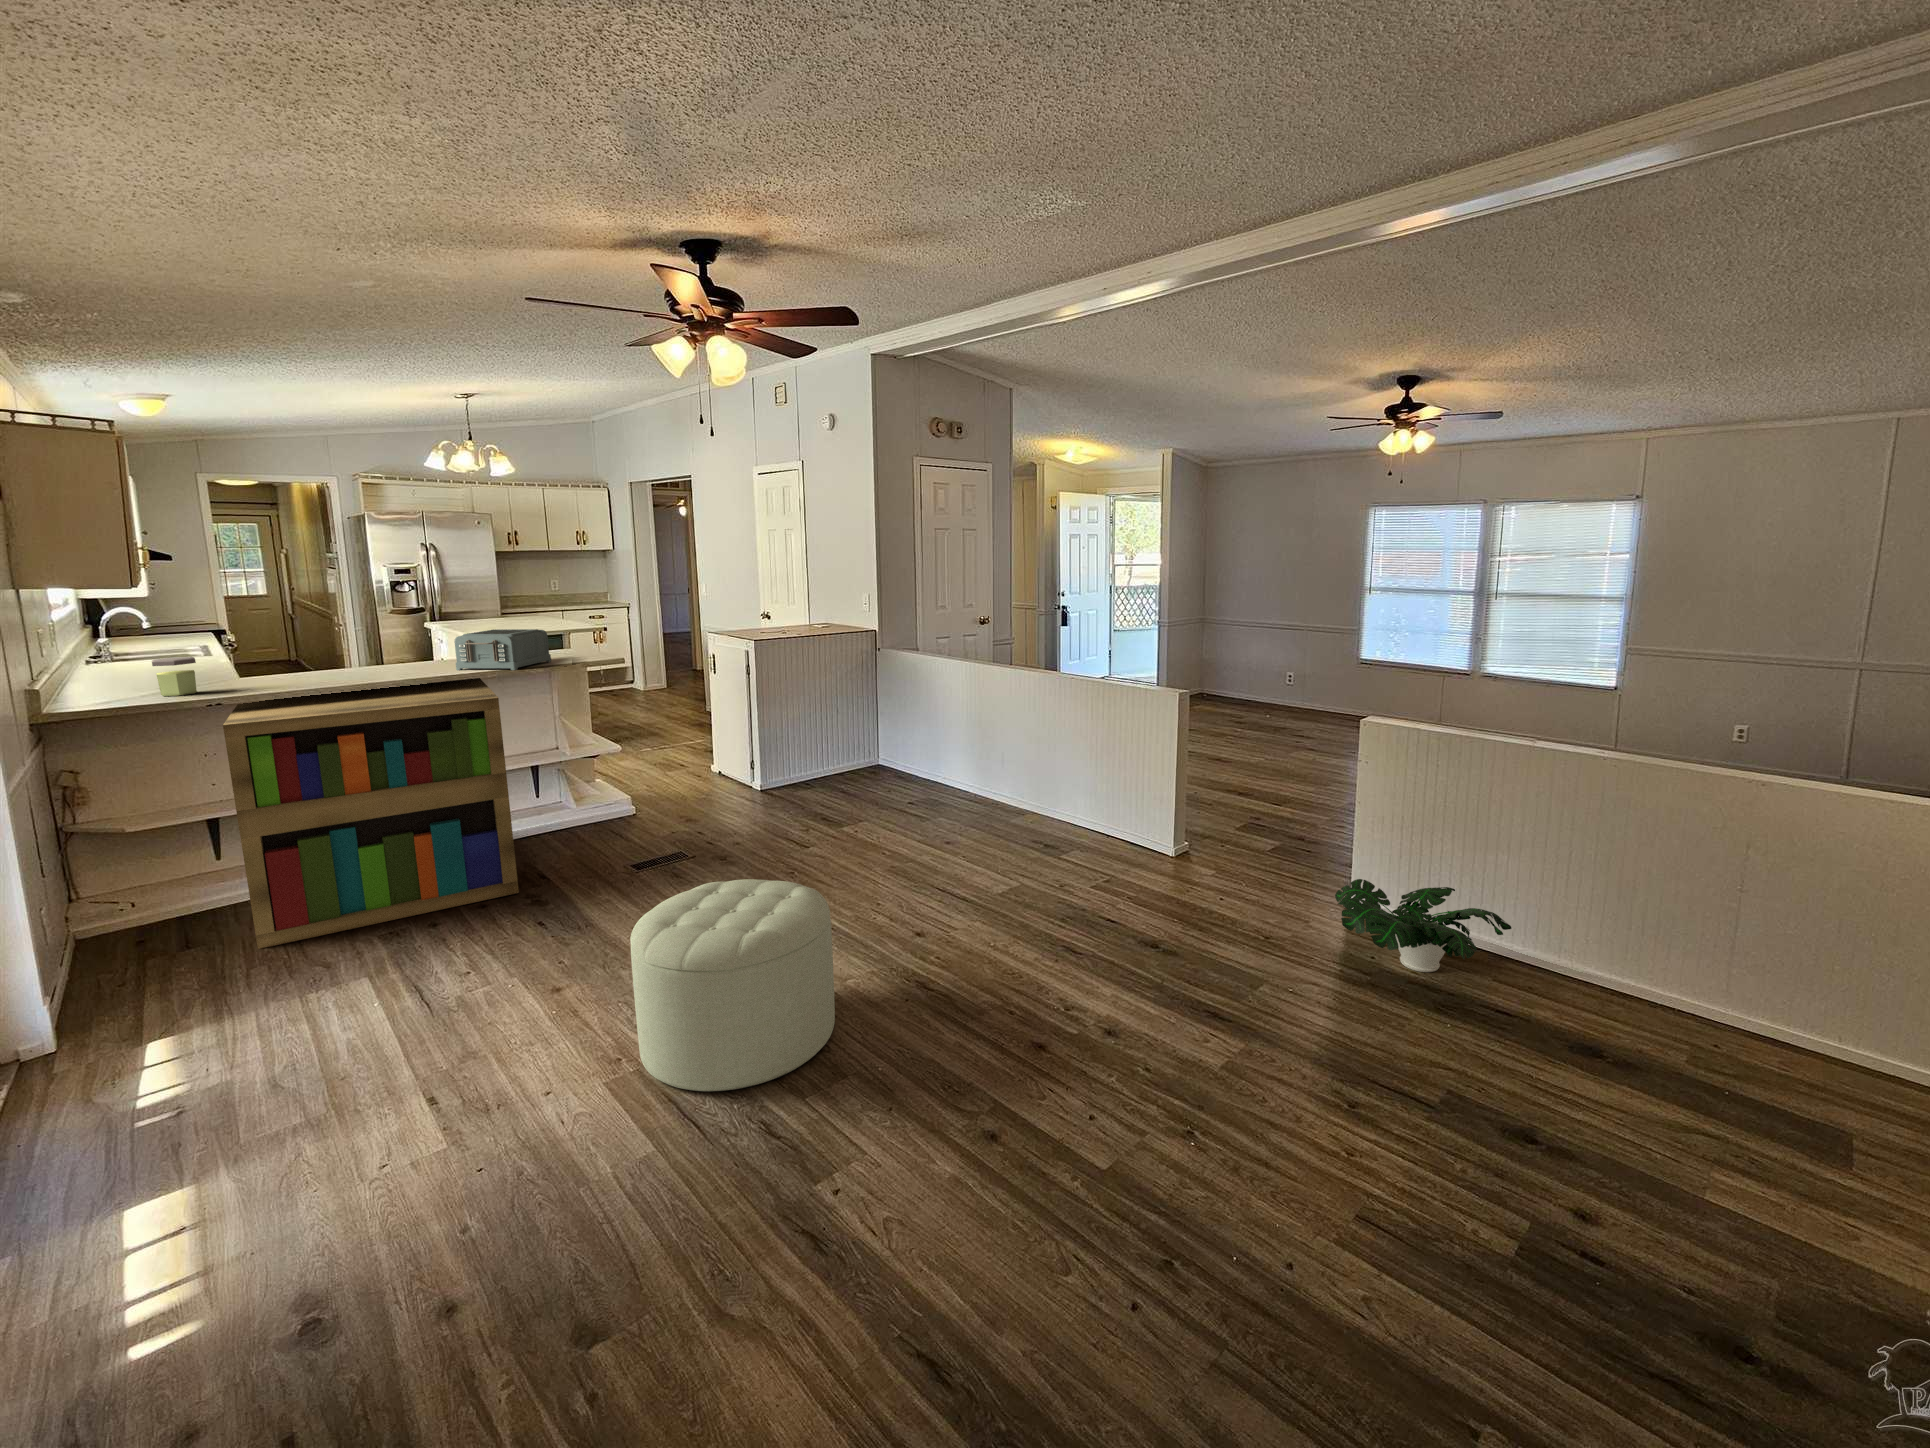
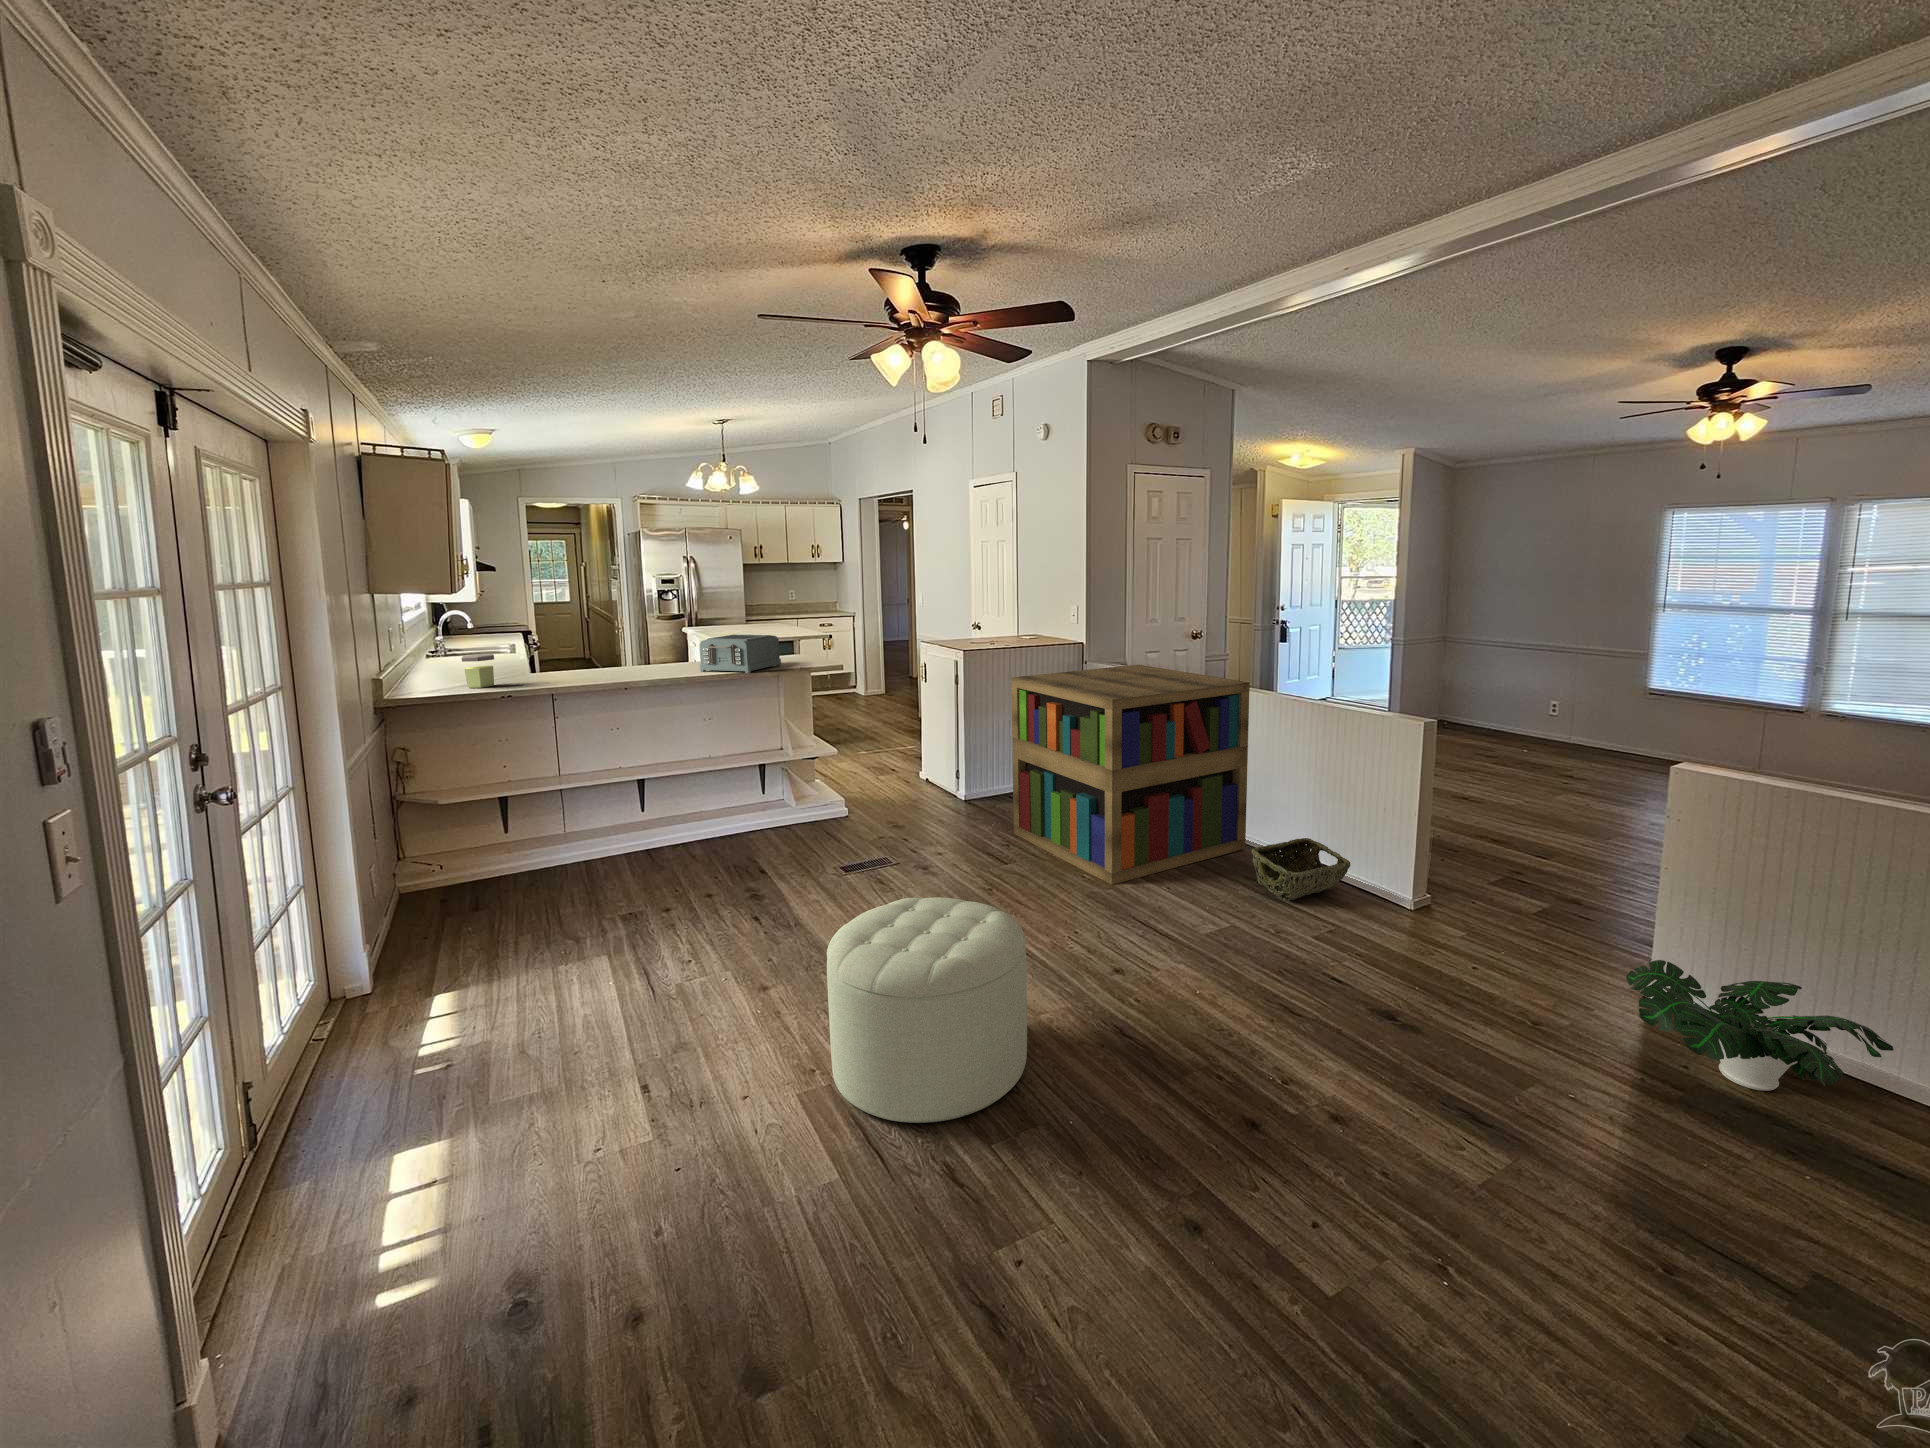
bookshelf: present [223,678,519,949] -> present [1011,665,1250,885]
woven basket: none [1038,805,1124,862] -> present [1252,838,1350,901]

